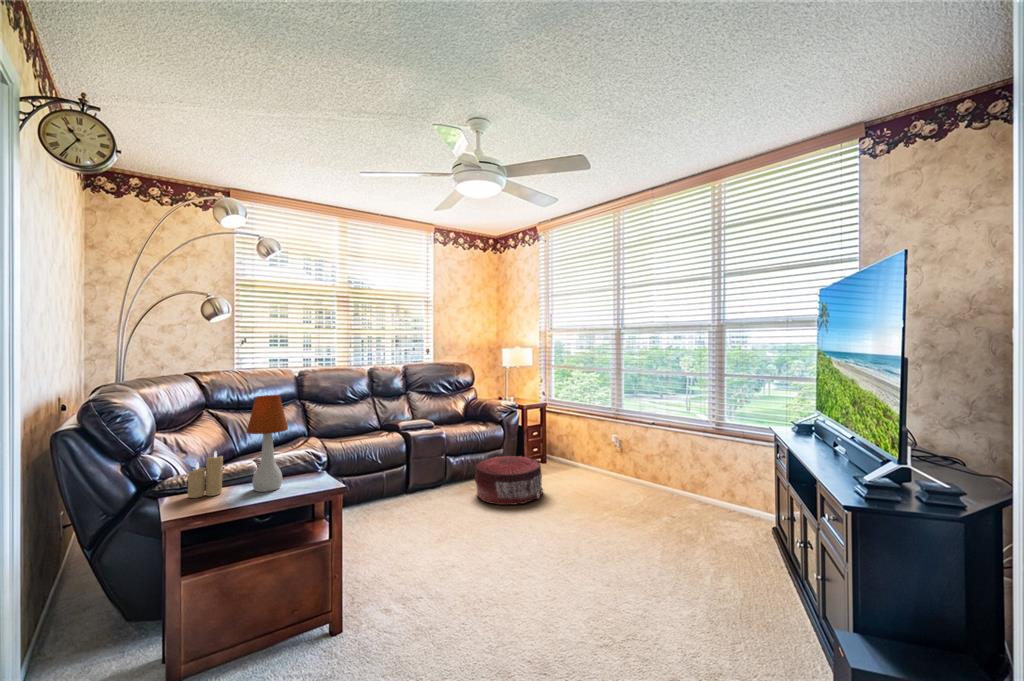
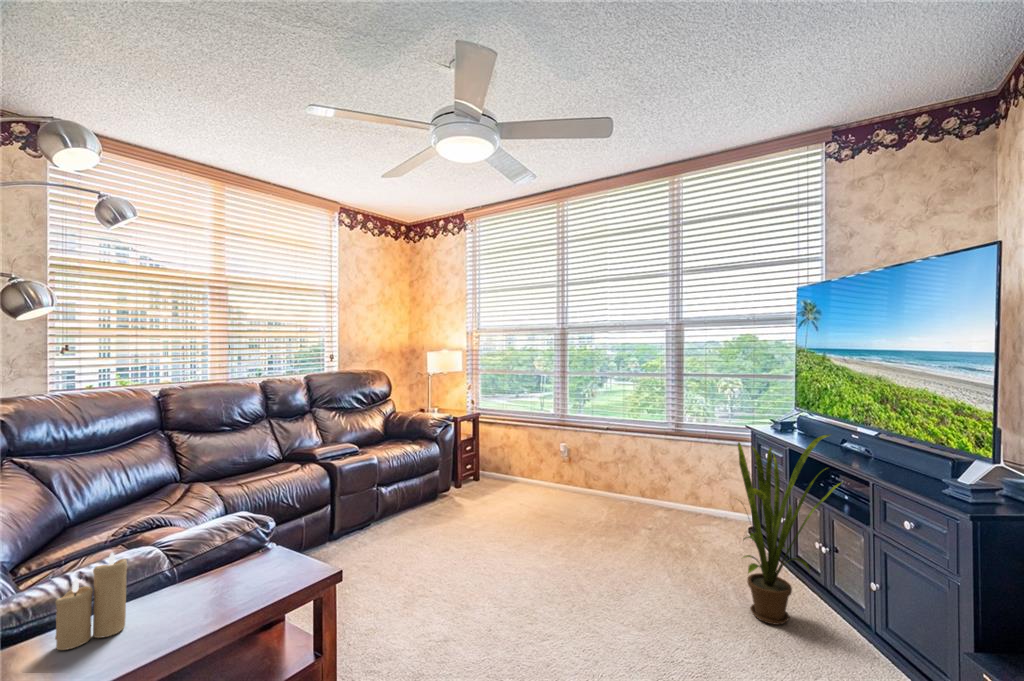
table lamp: present [247,395,288,492] -> none [172,441,246,611]
house plant: none [689,428,800,599] -> present [738,434,841,625]
pouf: present [475,456,543,505] -> none [421,477,502,542]

